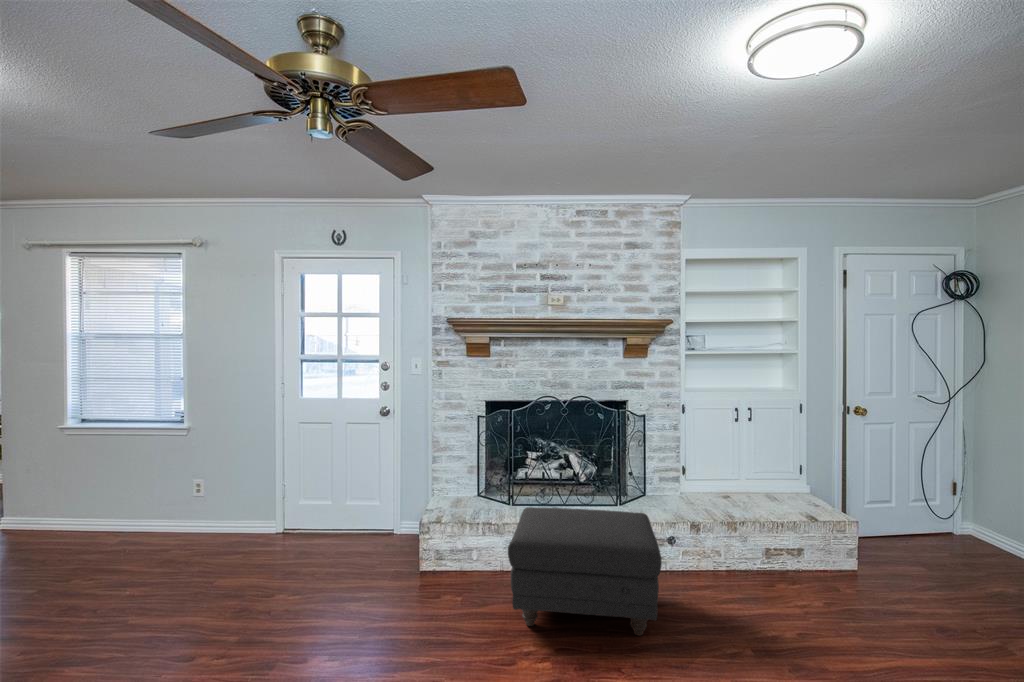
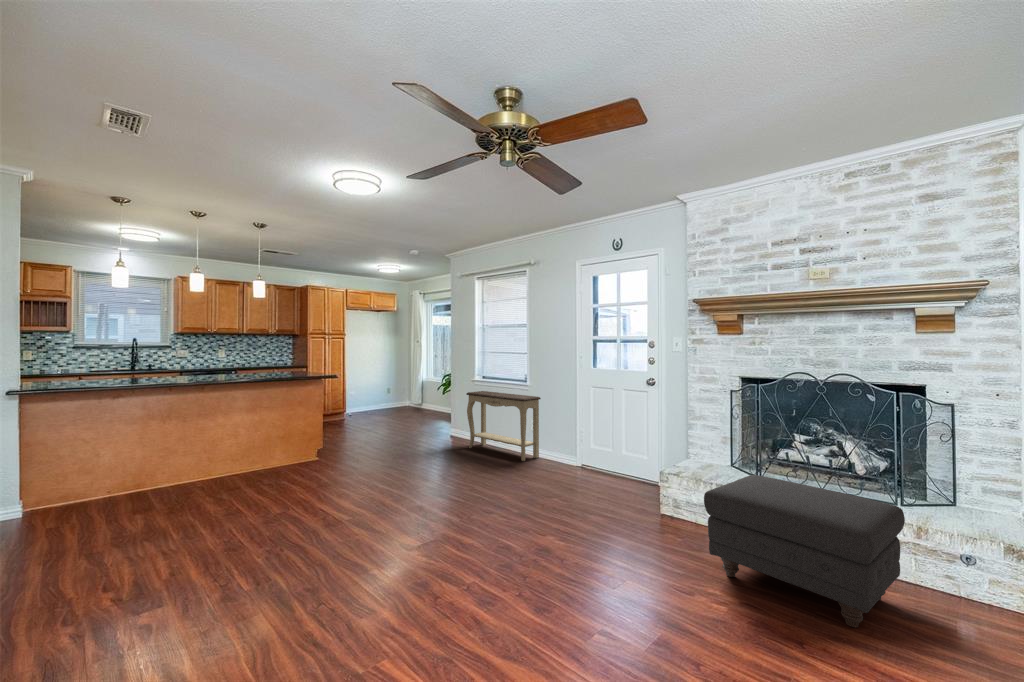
console table: none [53,442,211,544] -> present [466,391,541,461]

